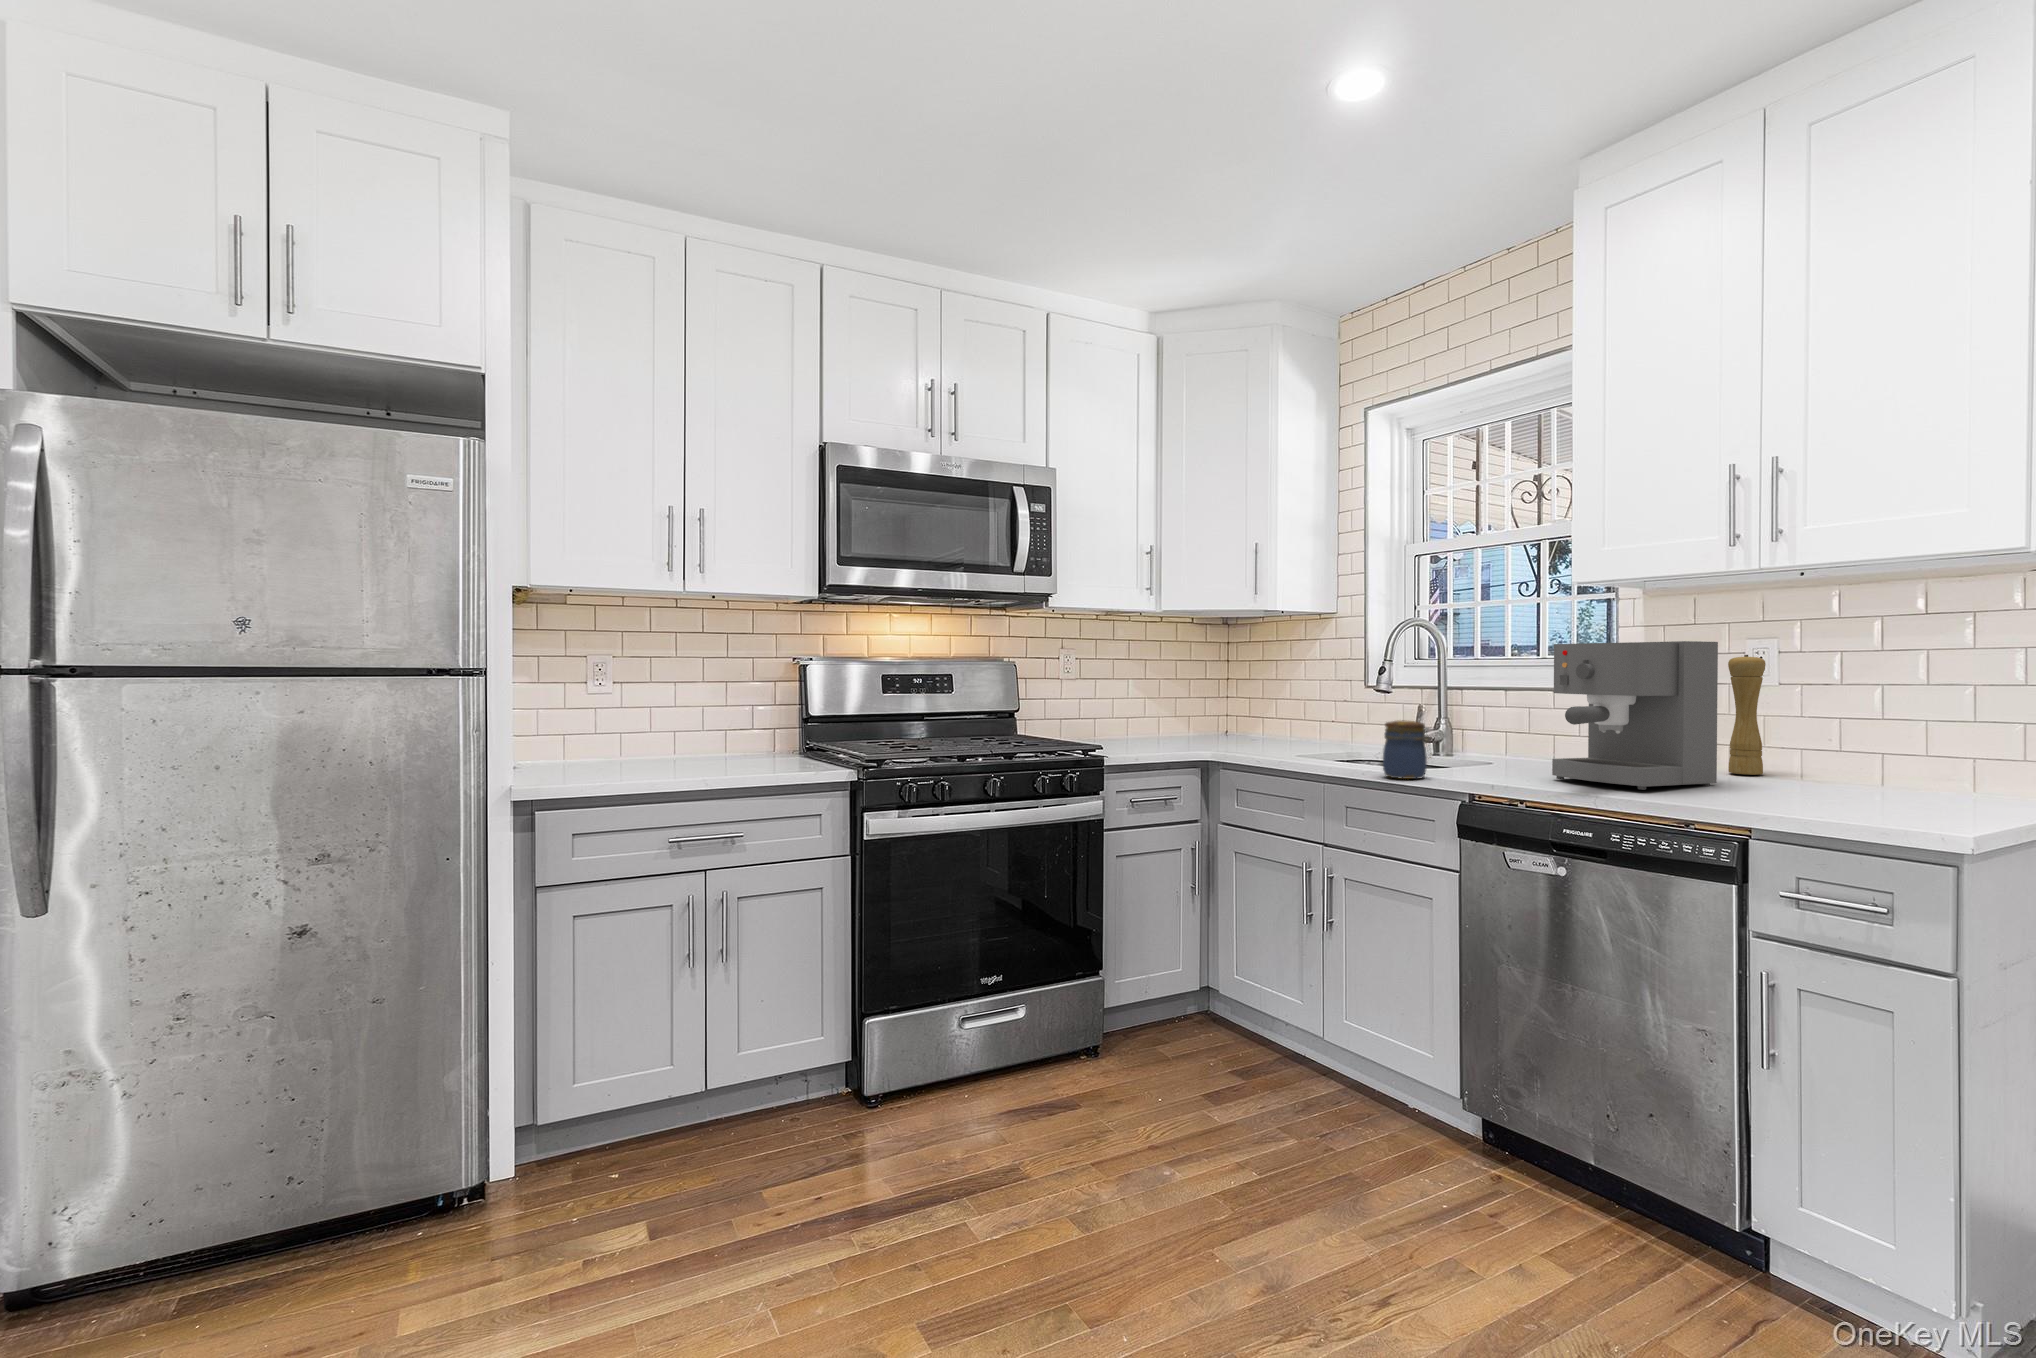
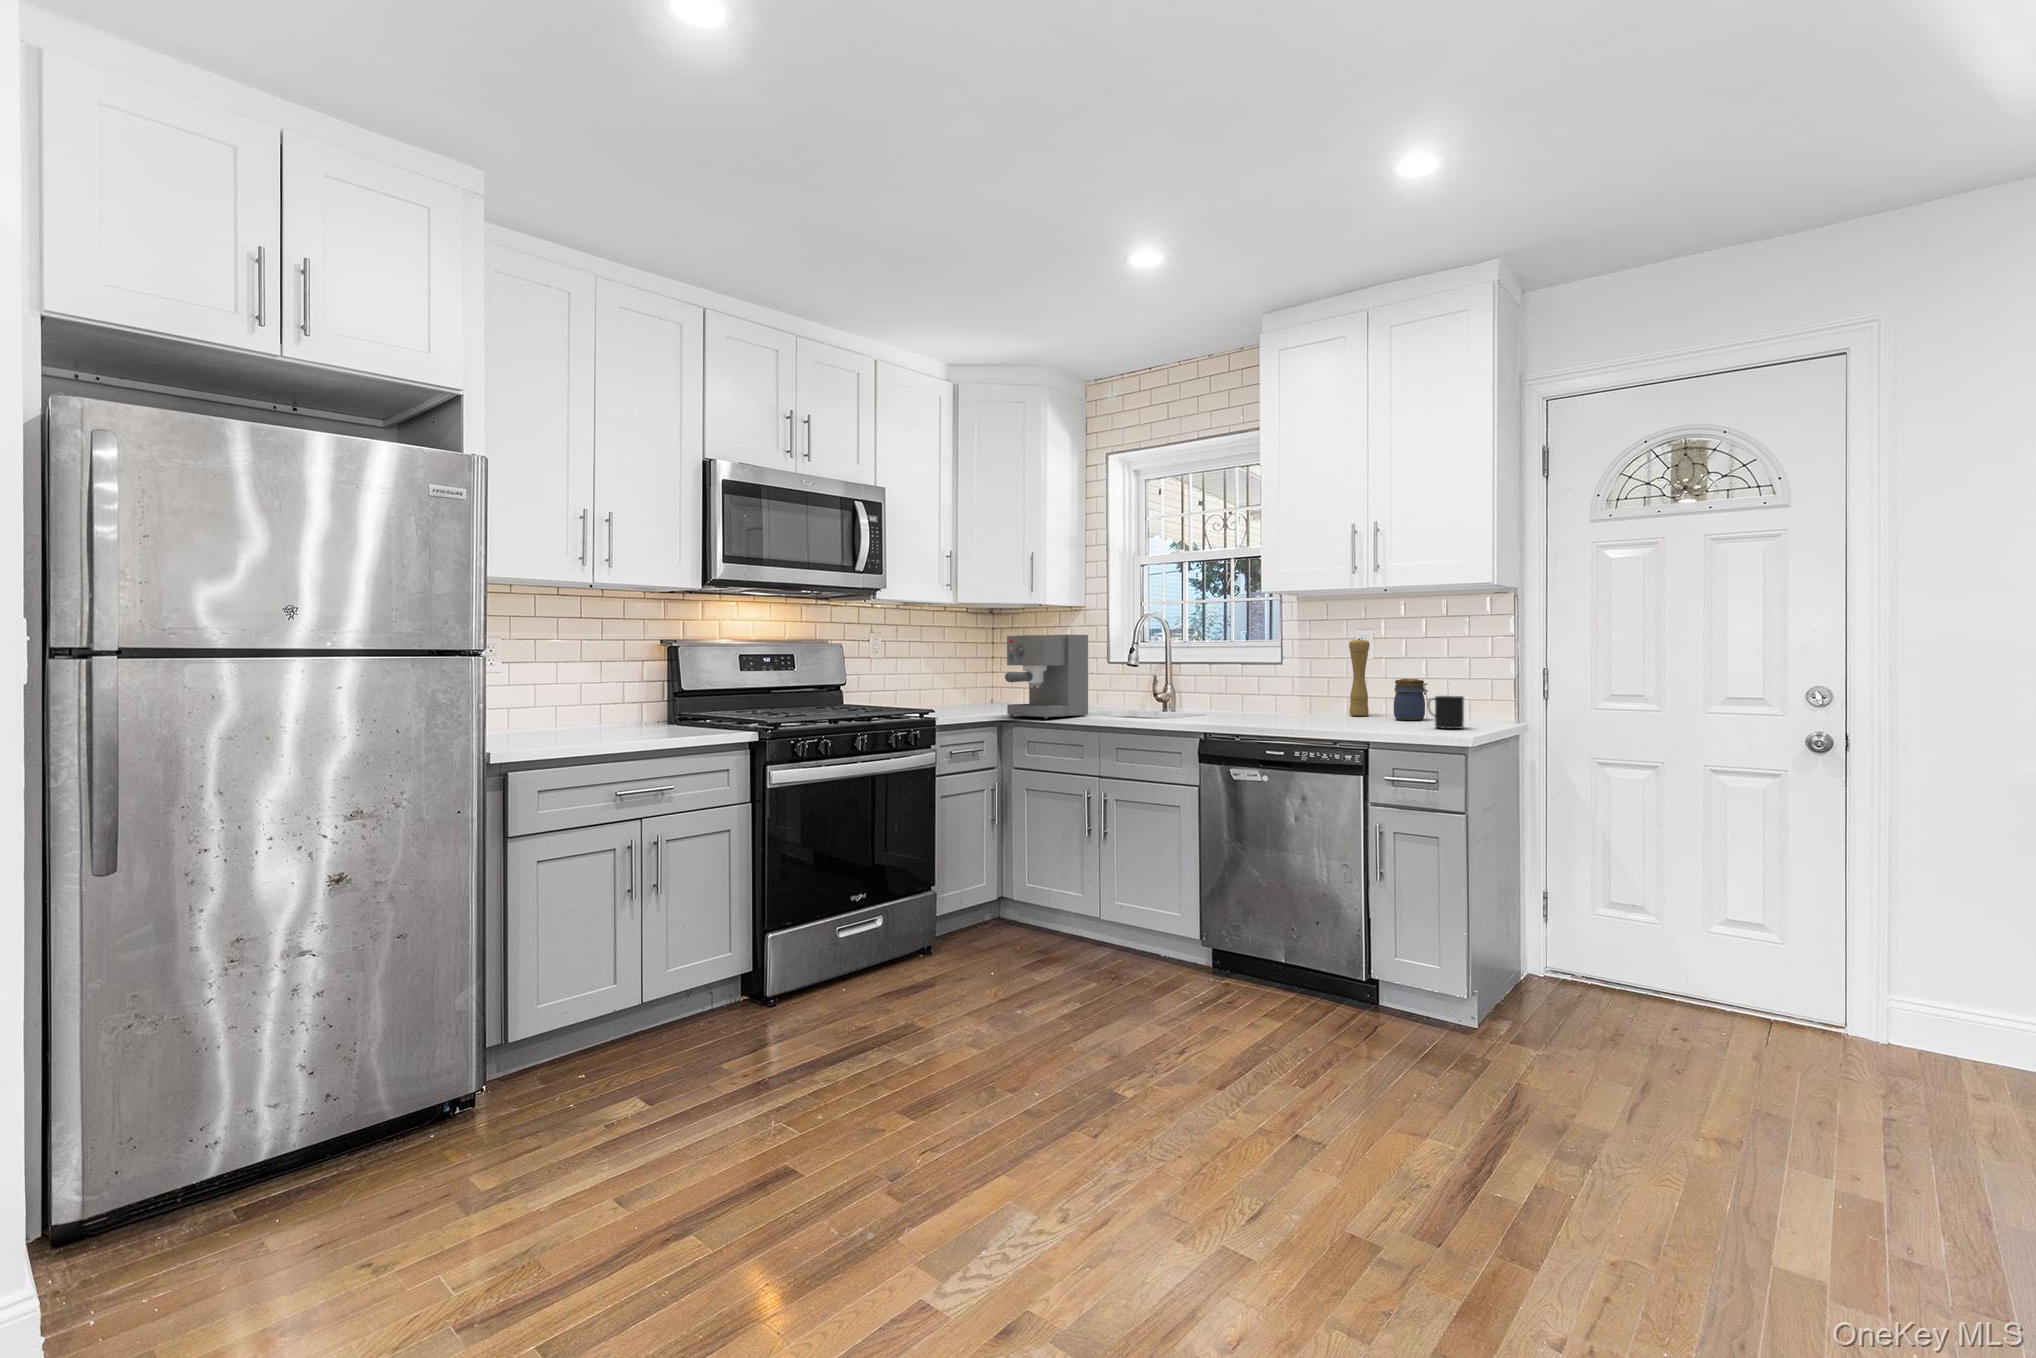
coffee maker: present [1552,641,1718,790] -> present [1005,635,1088,719]
jar: present [1383,720,1431,779] -> present [1394,679,1428,720]
mug: none [1872,753,1949,812] -> present [1428,696,1464,729]

